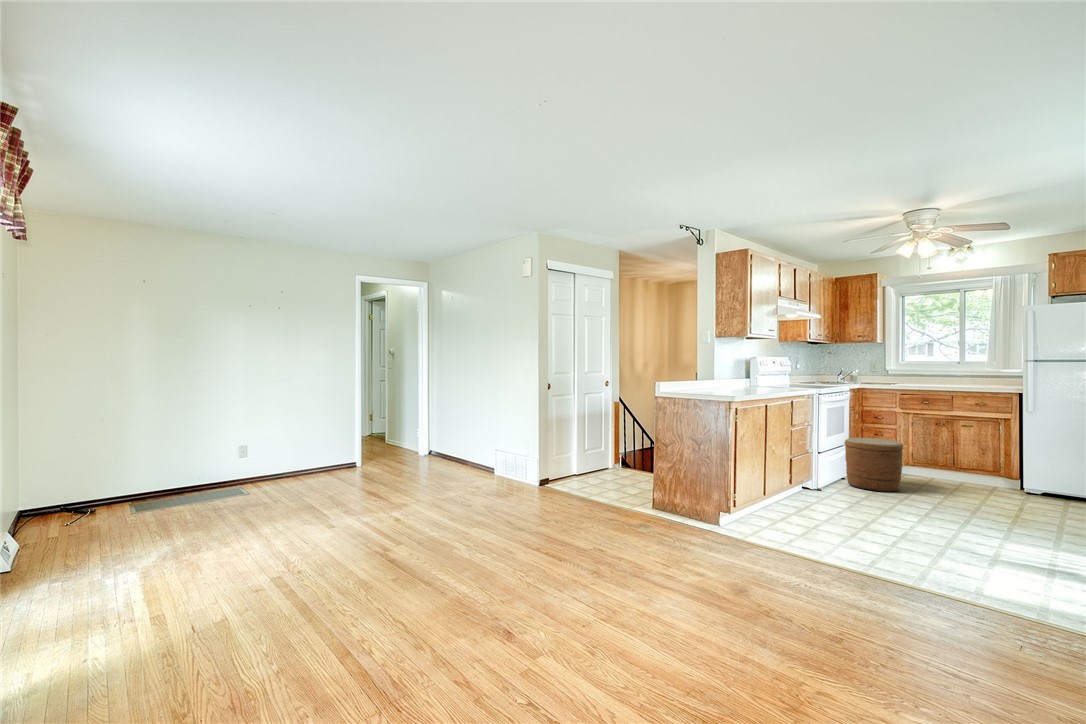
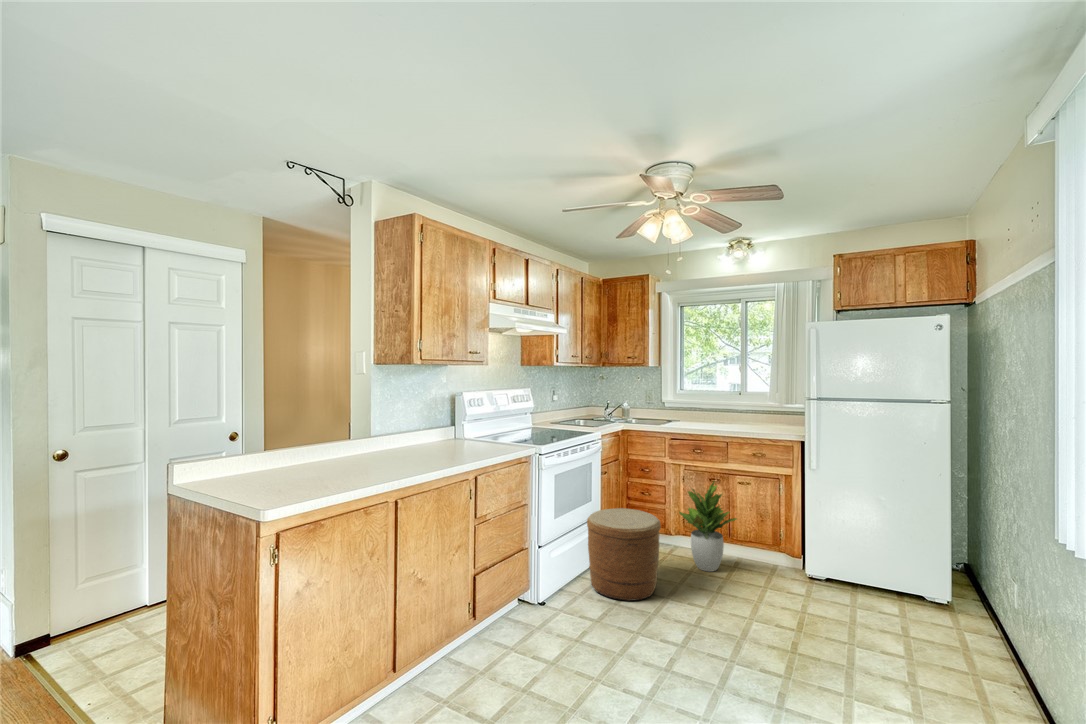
potted plant: none [911,422,963,485] -> present [679,482,737,571]

